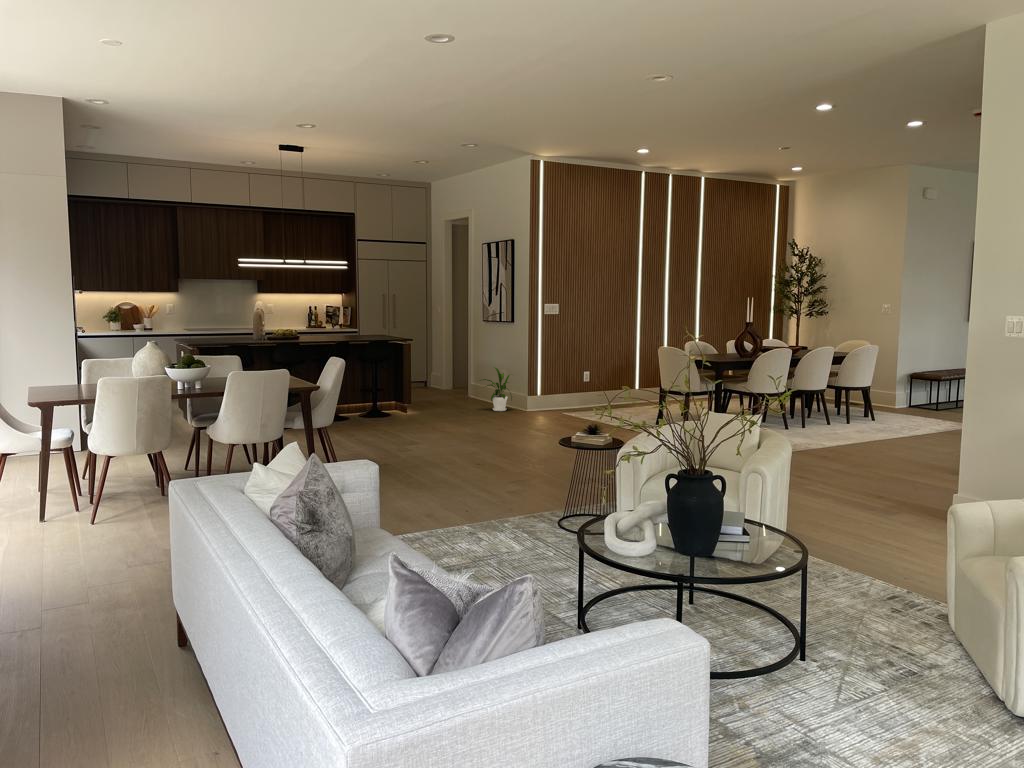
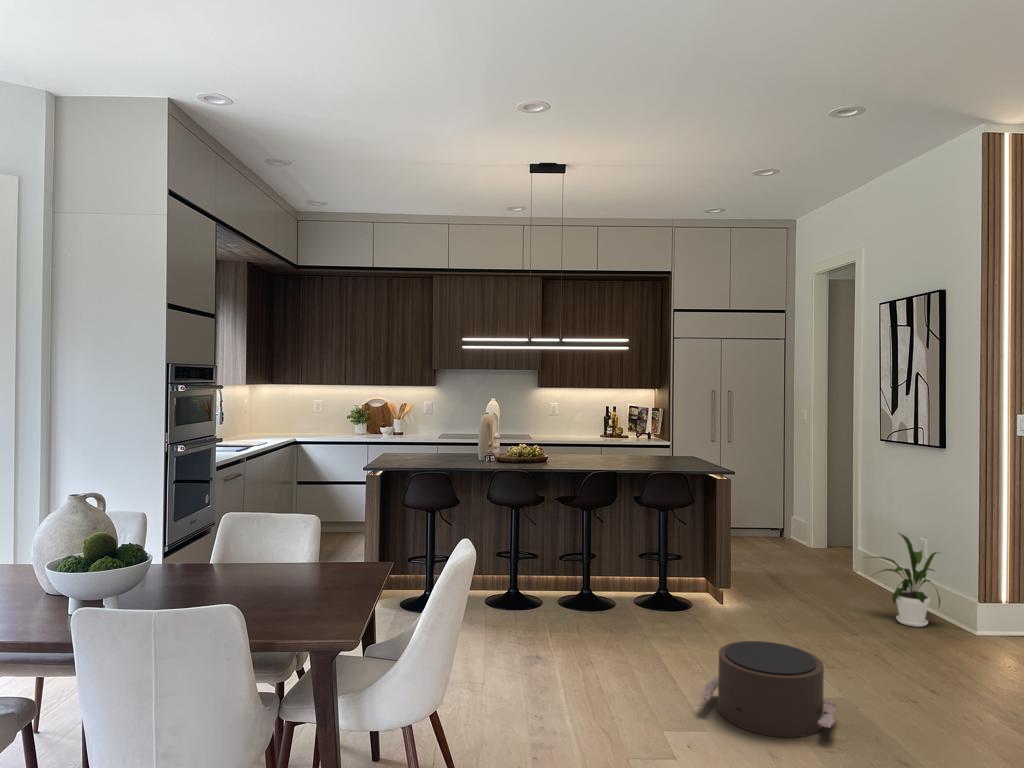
pouf: none [416,409,471,441] -> present [700,641,836,737]

